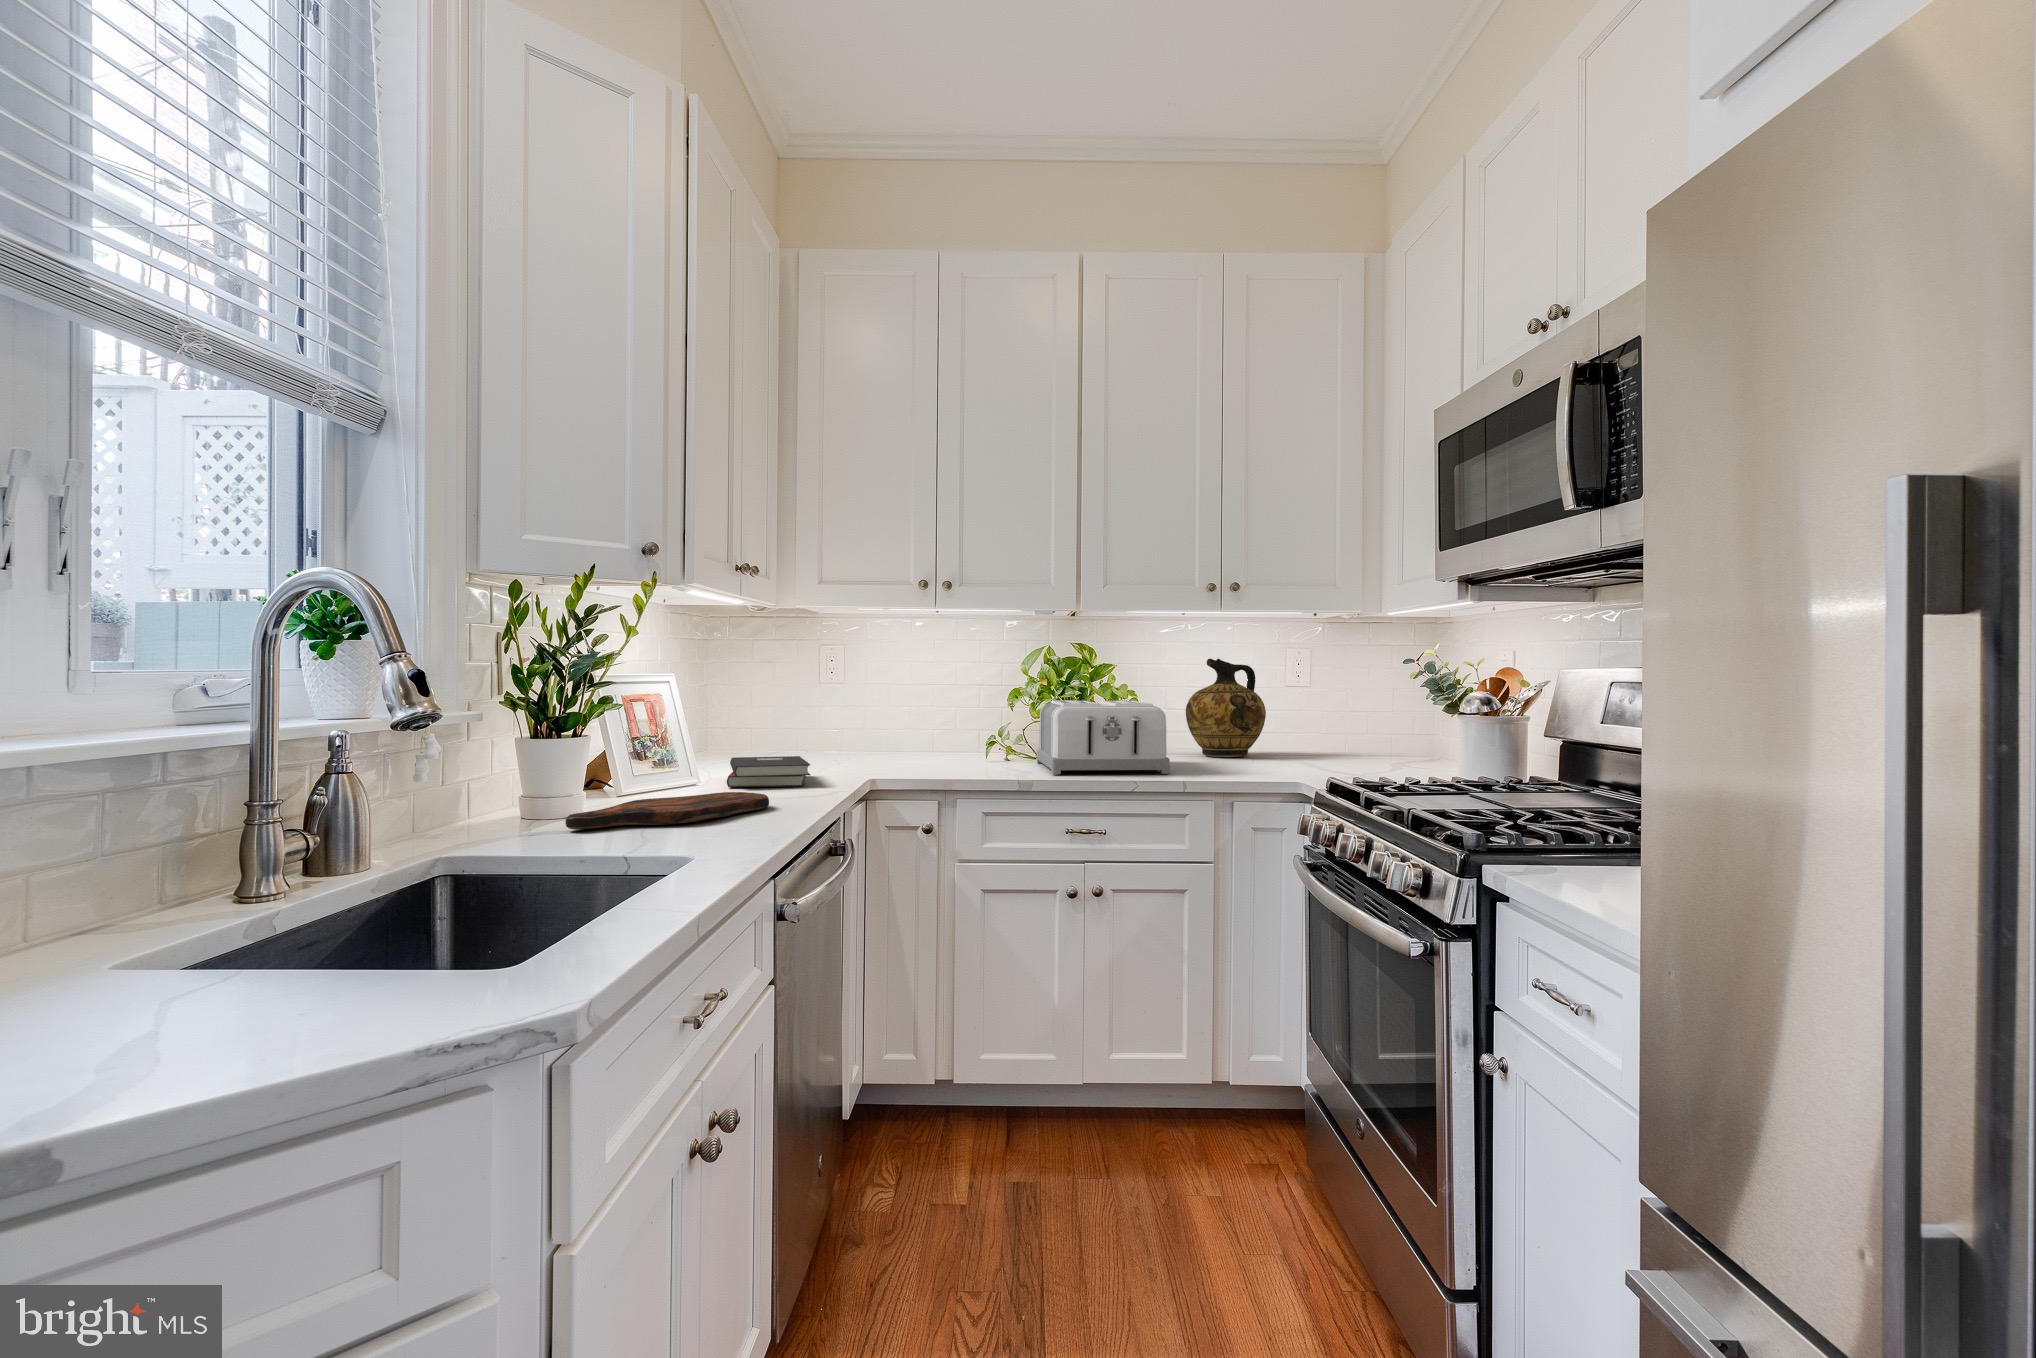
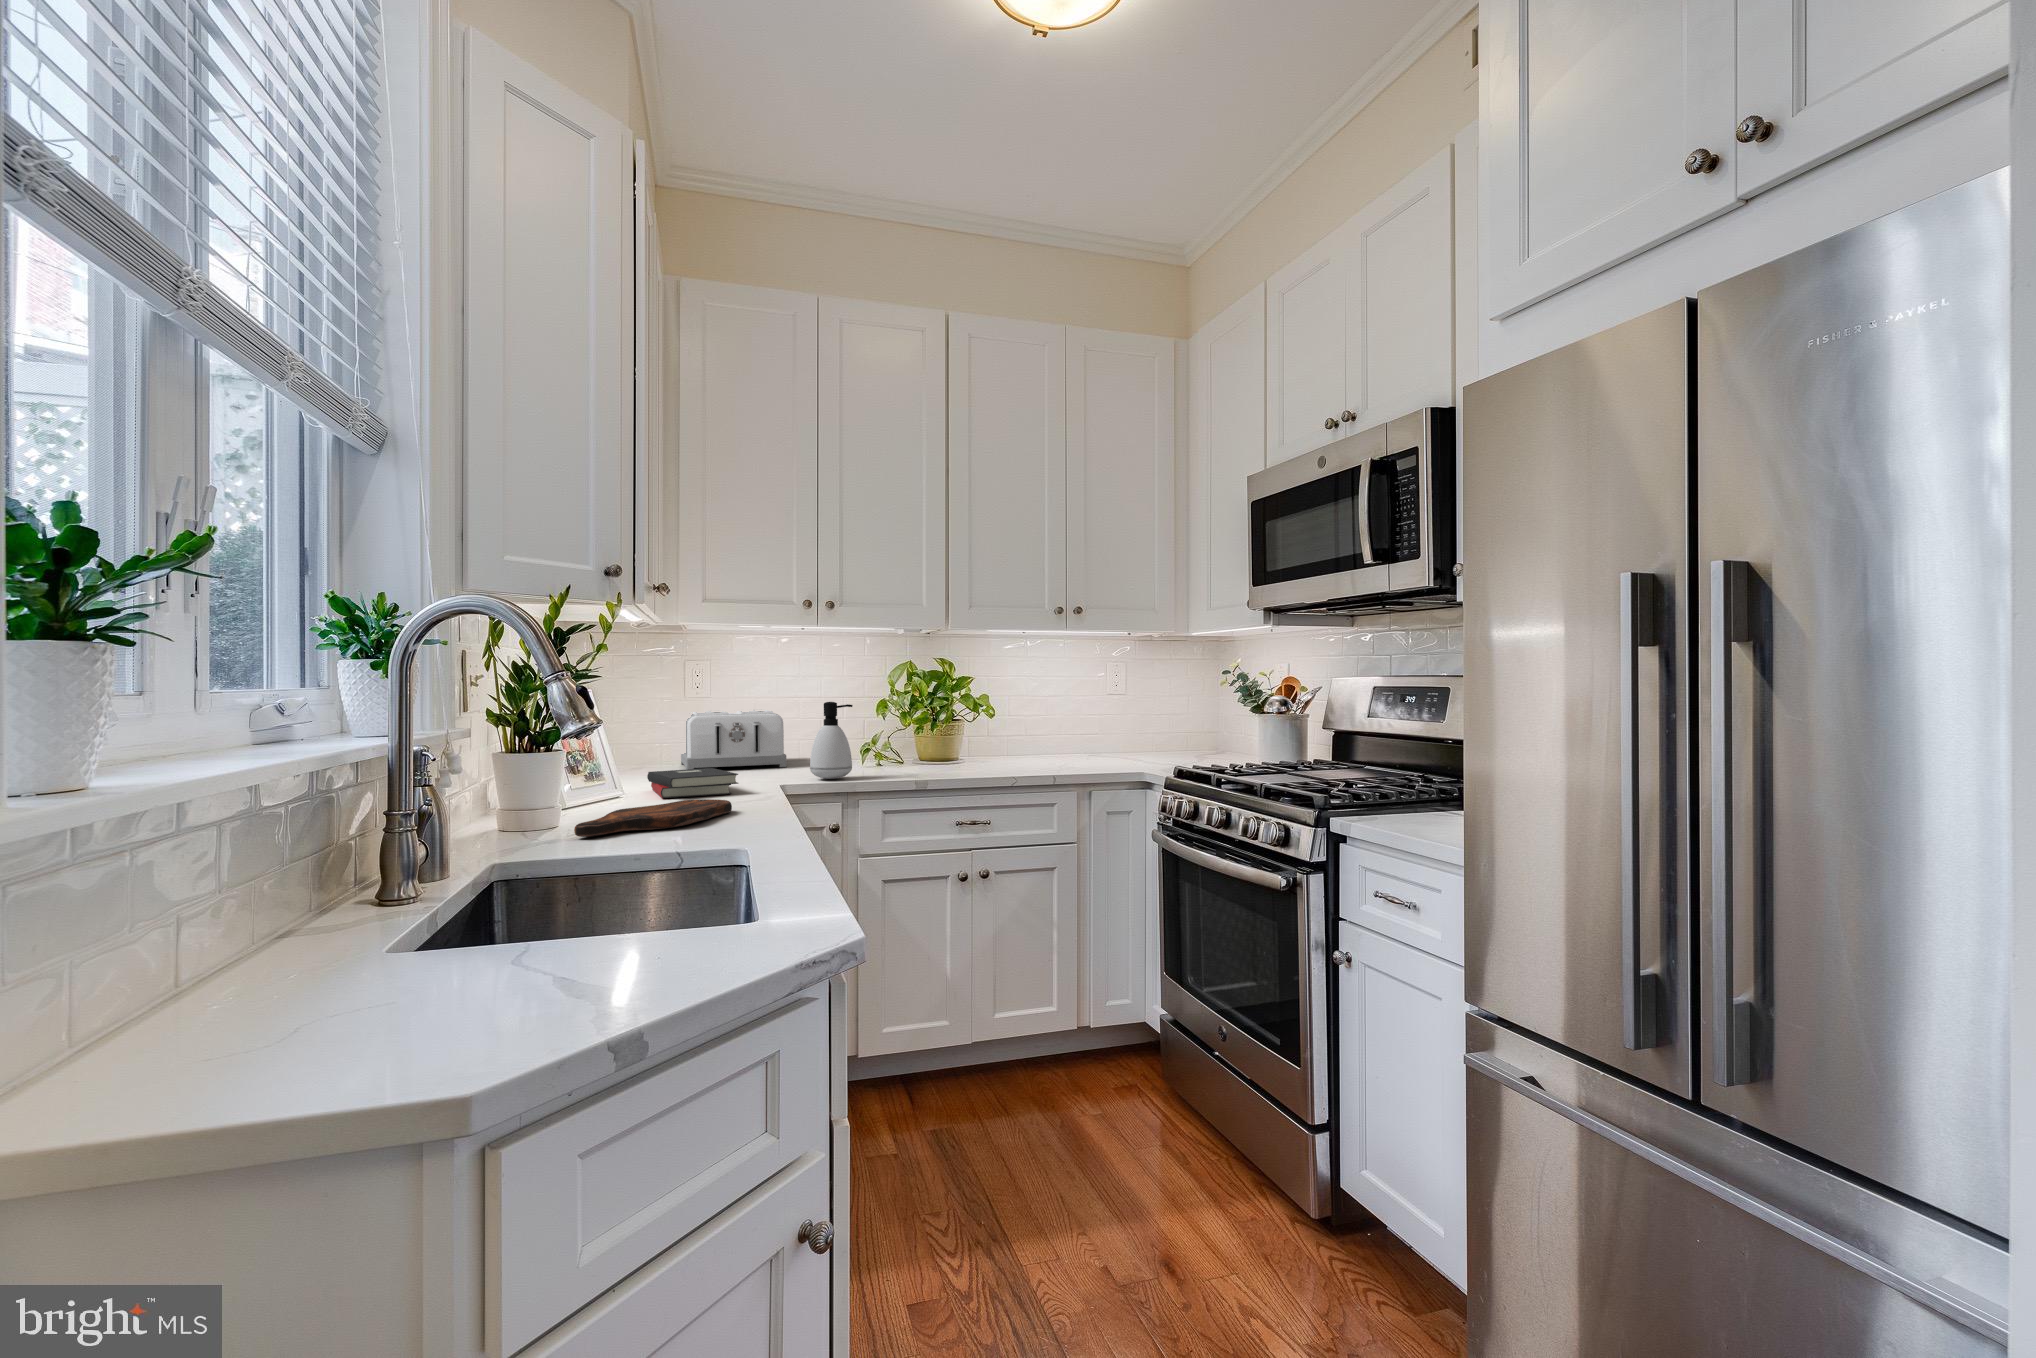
ceramic jug: present [1186,659,1266,757] -> none [1029,670,1097,755]
soap dispenser: none [907,688,956,774] -> present [810,702,853,779]
toaster: present [1037,700,1170,774] -> present [681,710,787,769]

